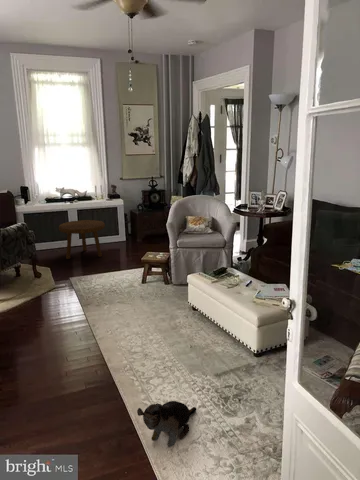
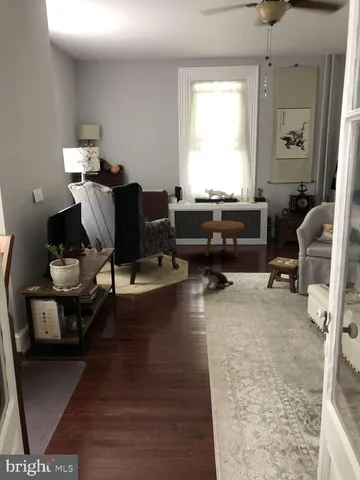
plush toy: present [137,401,196,447] -> present [199,267,233,289]

